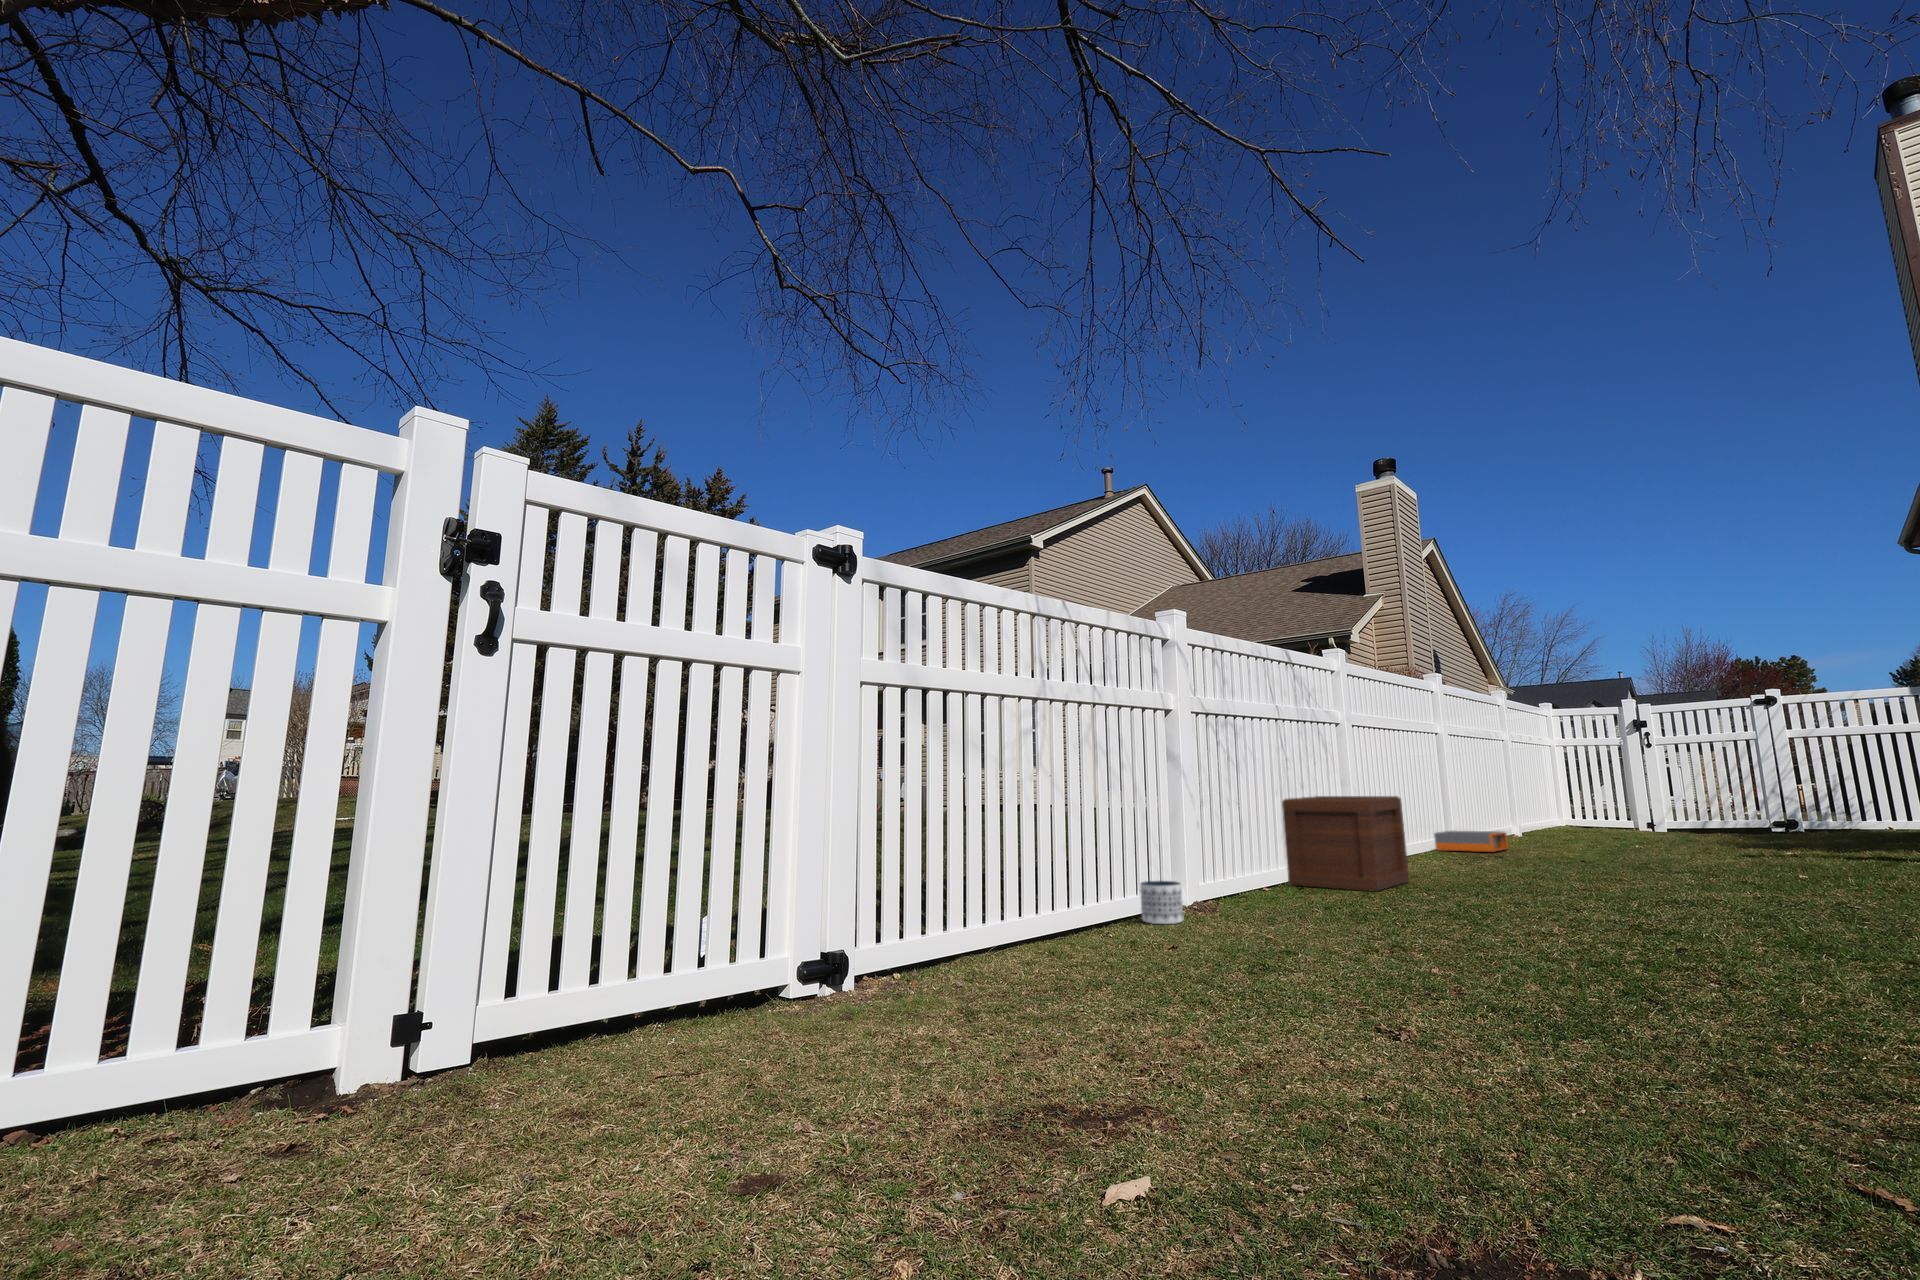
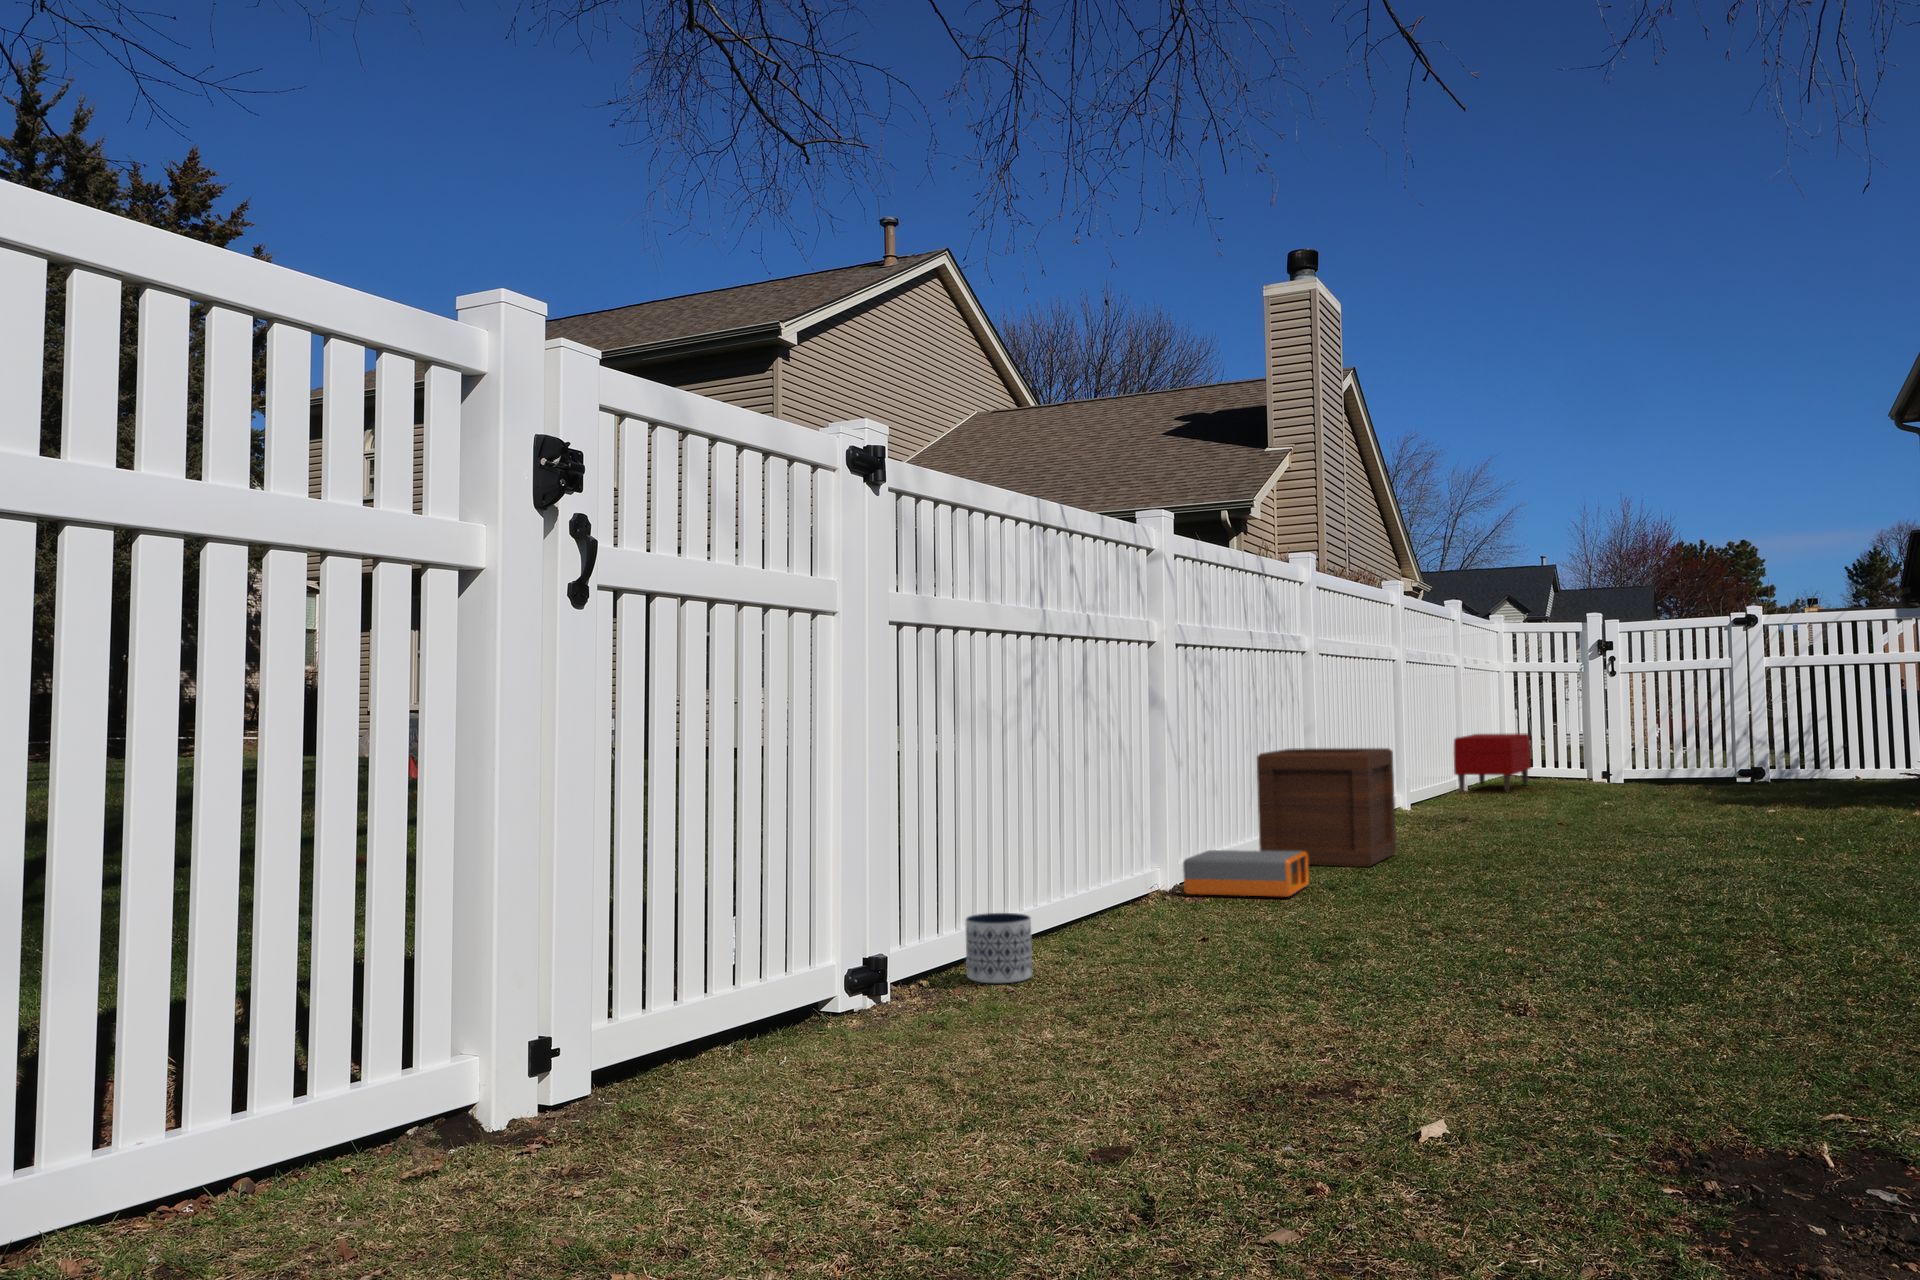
bench: none [1503,791,1576,837] -> present [1454,733,1531,793]
storage box: present [1434,831,1508,852] -> present [1183,850,1309,897]
planter: present [1140,881,1183,924] -> present [965,913,1032,983]

